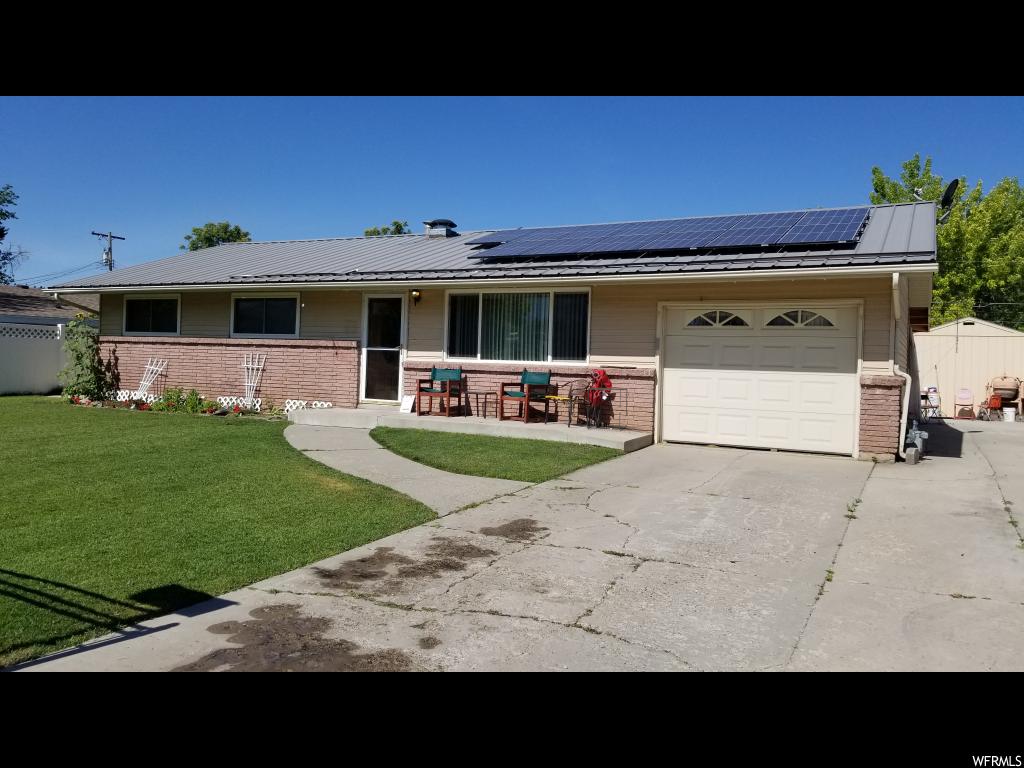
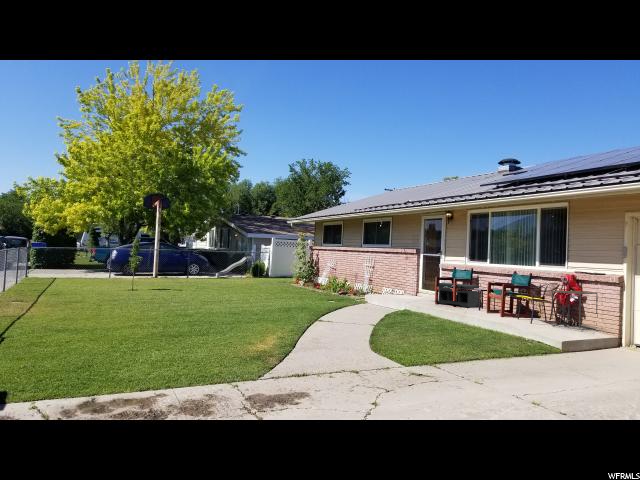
bench: none [418,388,472,418] -> present [438,283,479,307]

